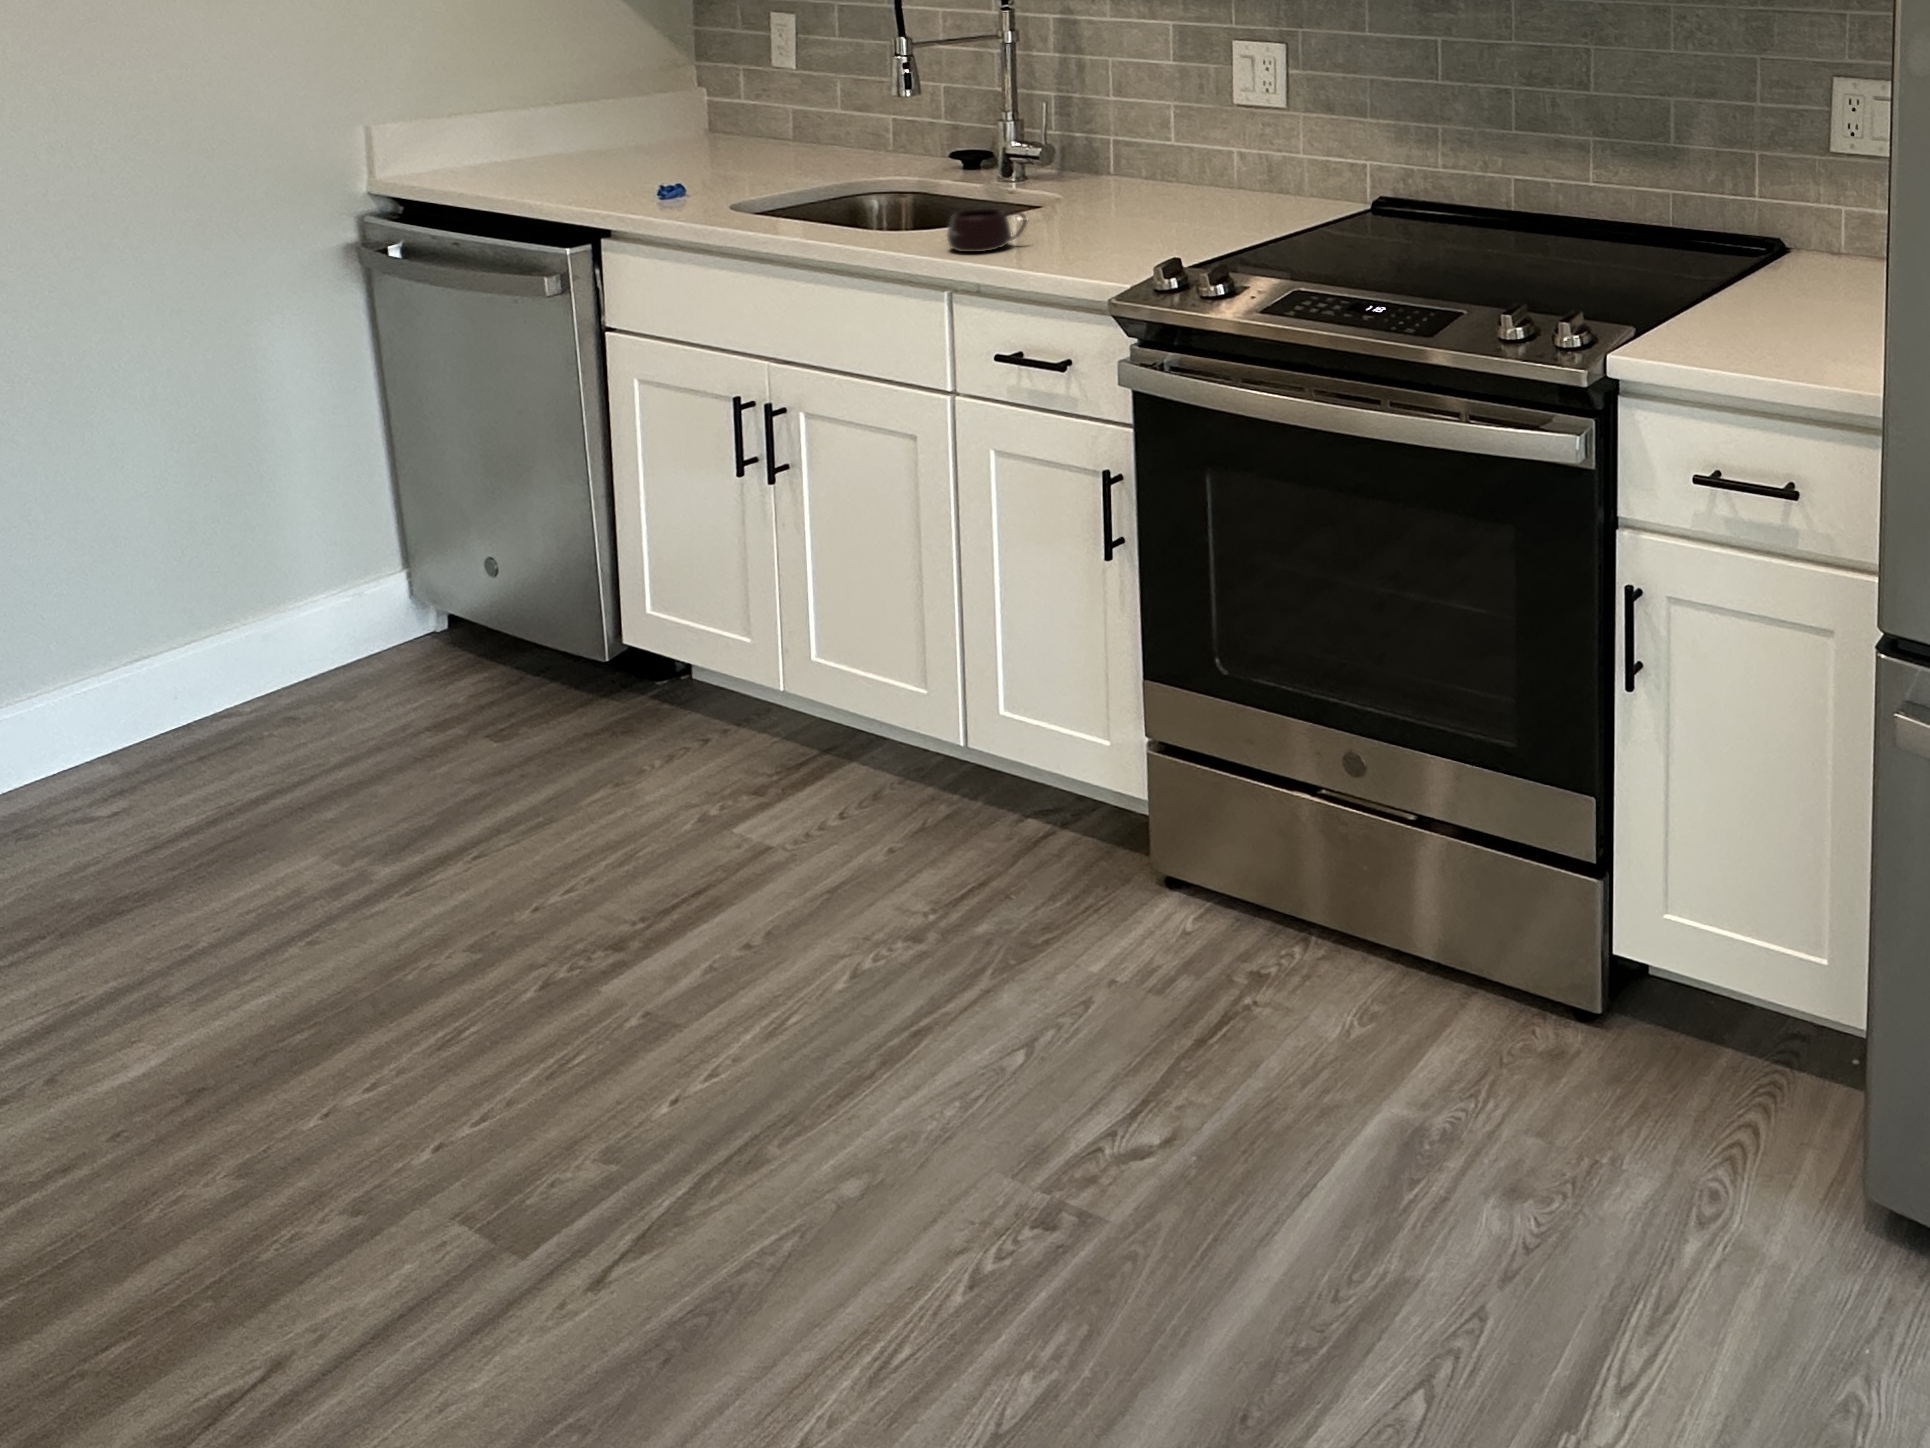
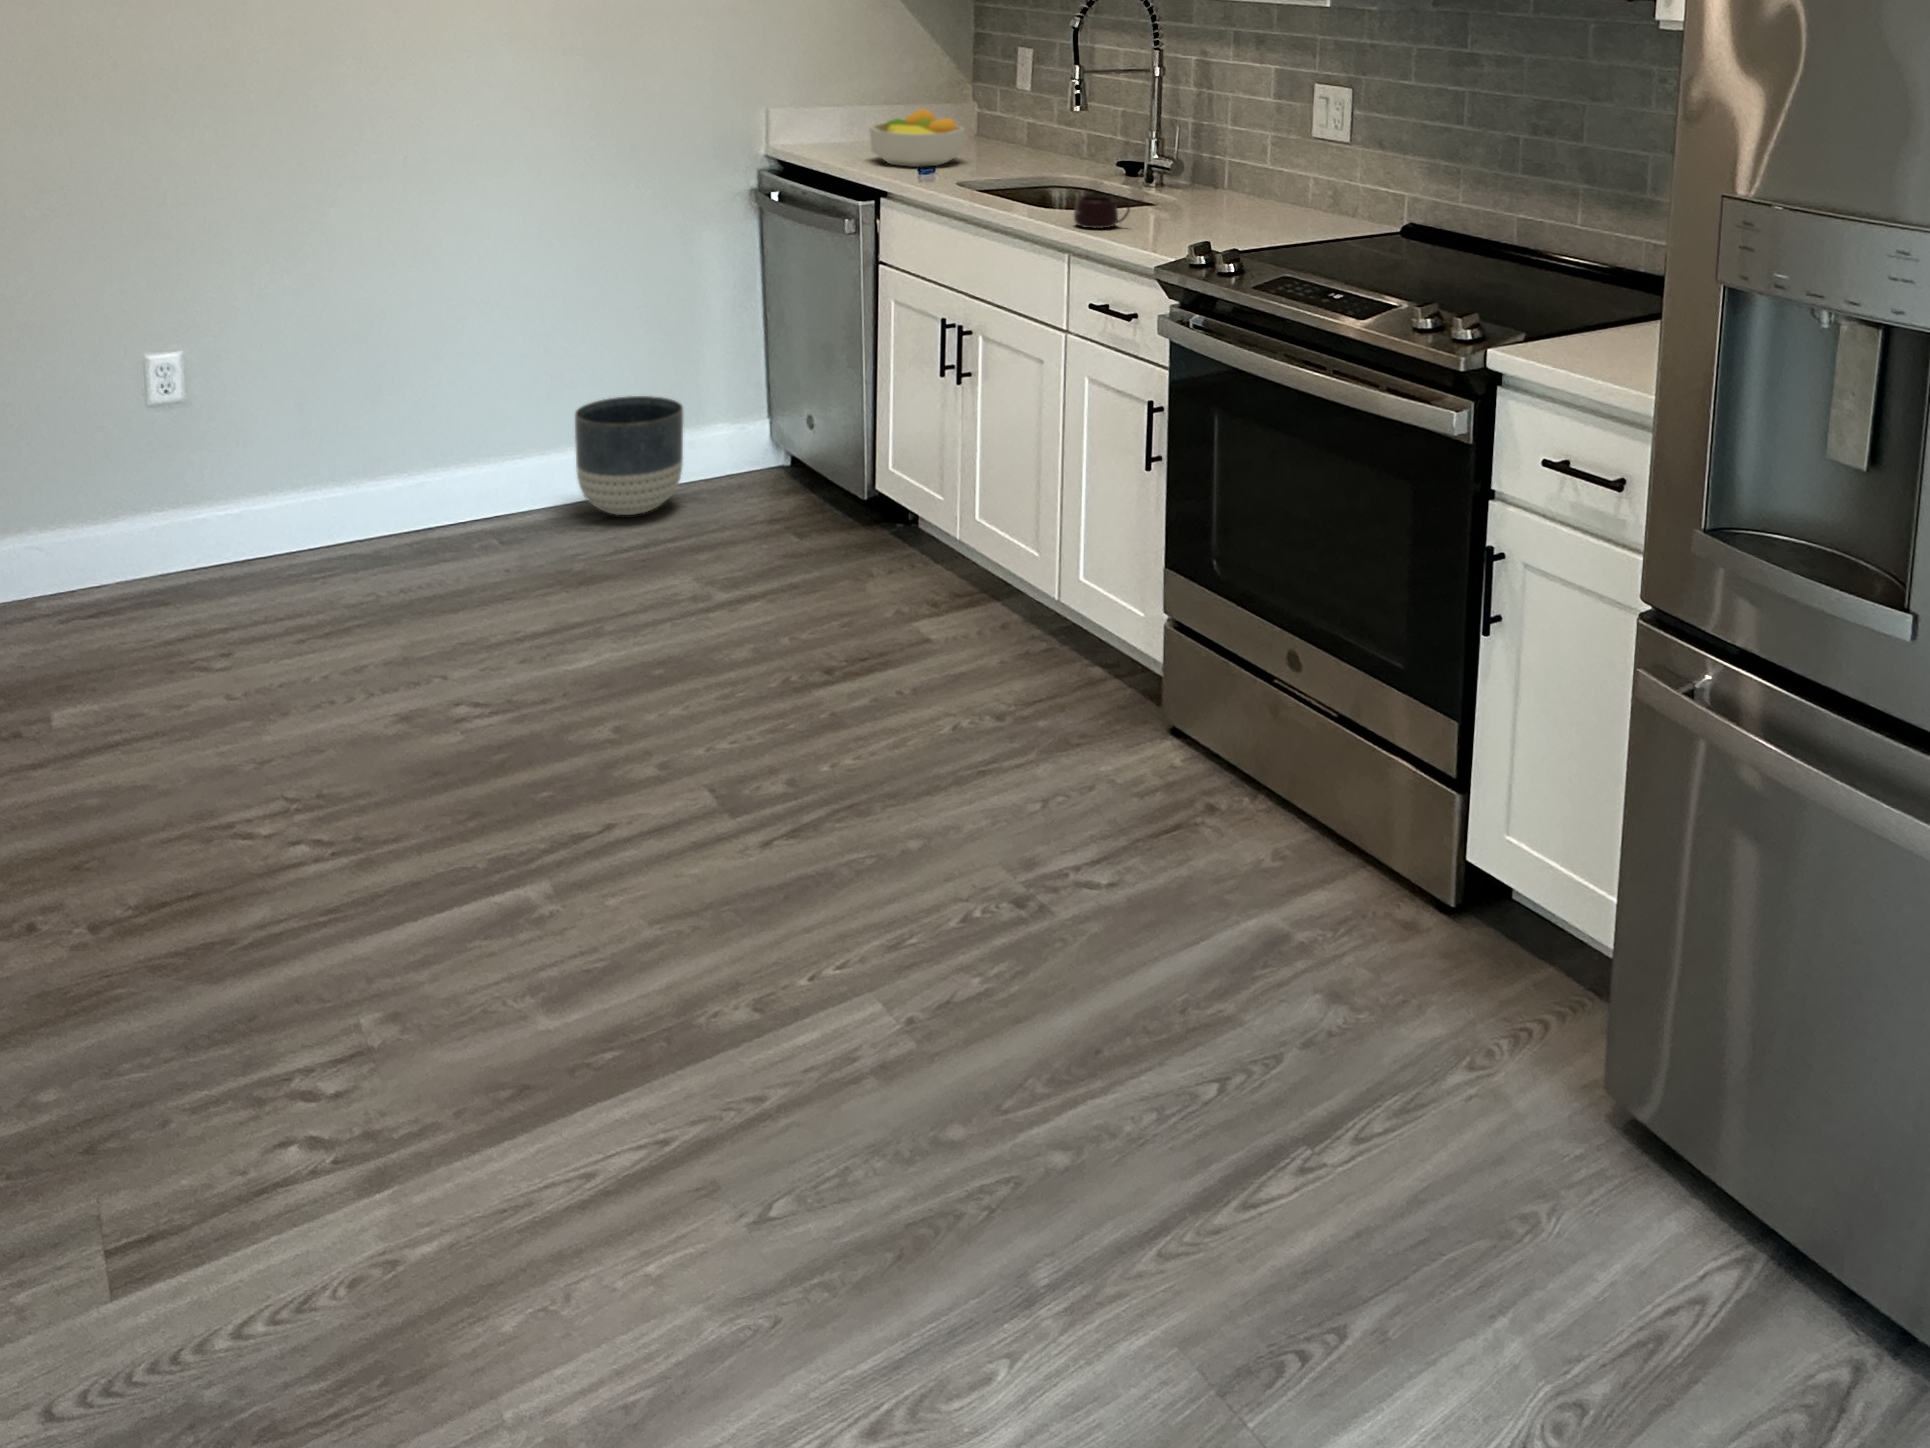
fruit bowl: none [555,105,710,187] -> present [869,109,965,167]
planter: none [40,577,264,778] -> present [575,396,683,515]

